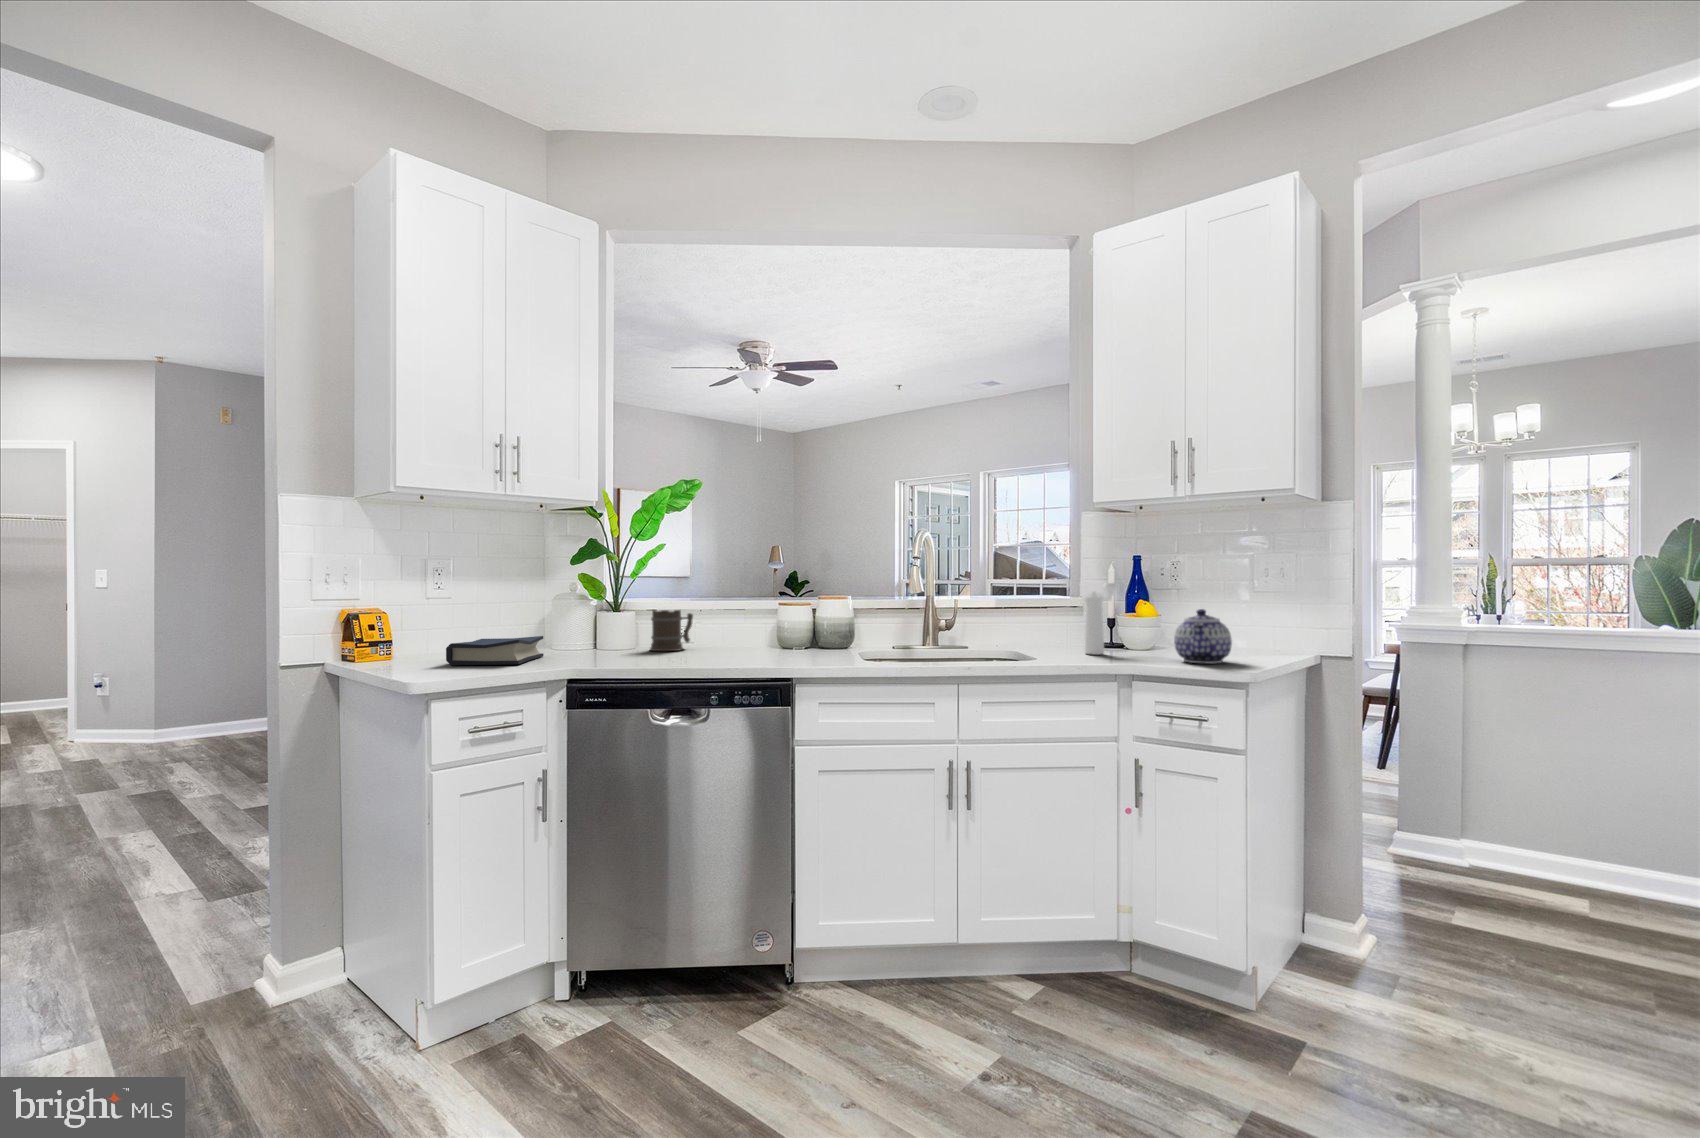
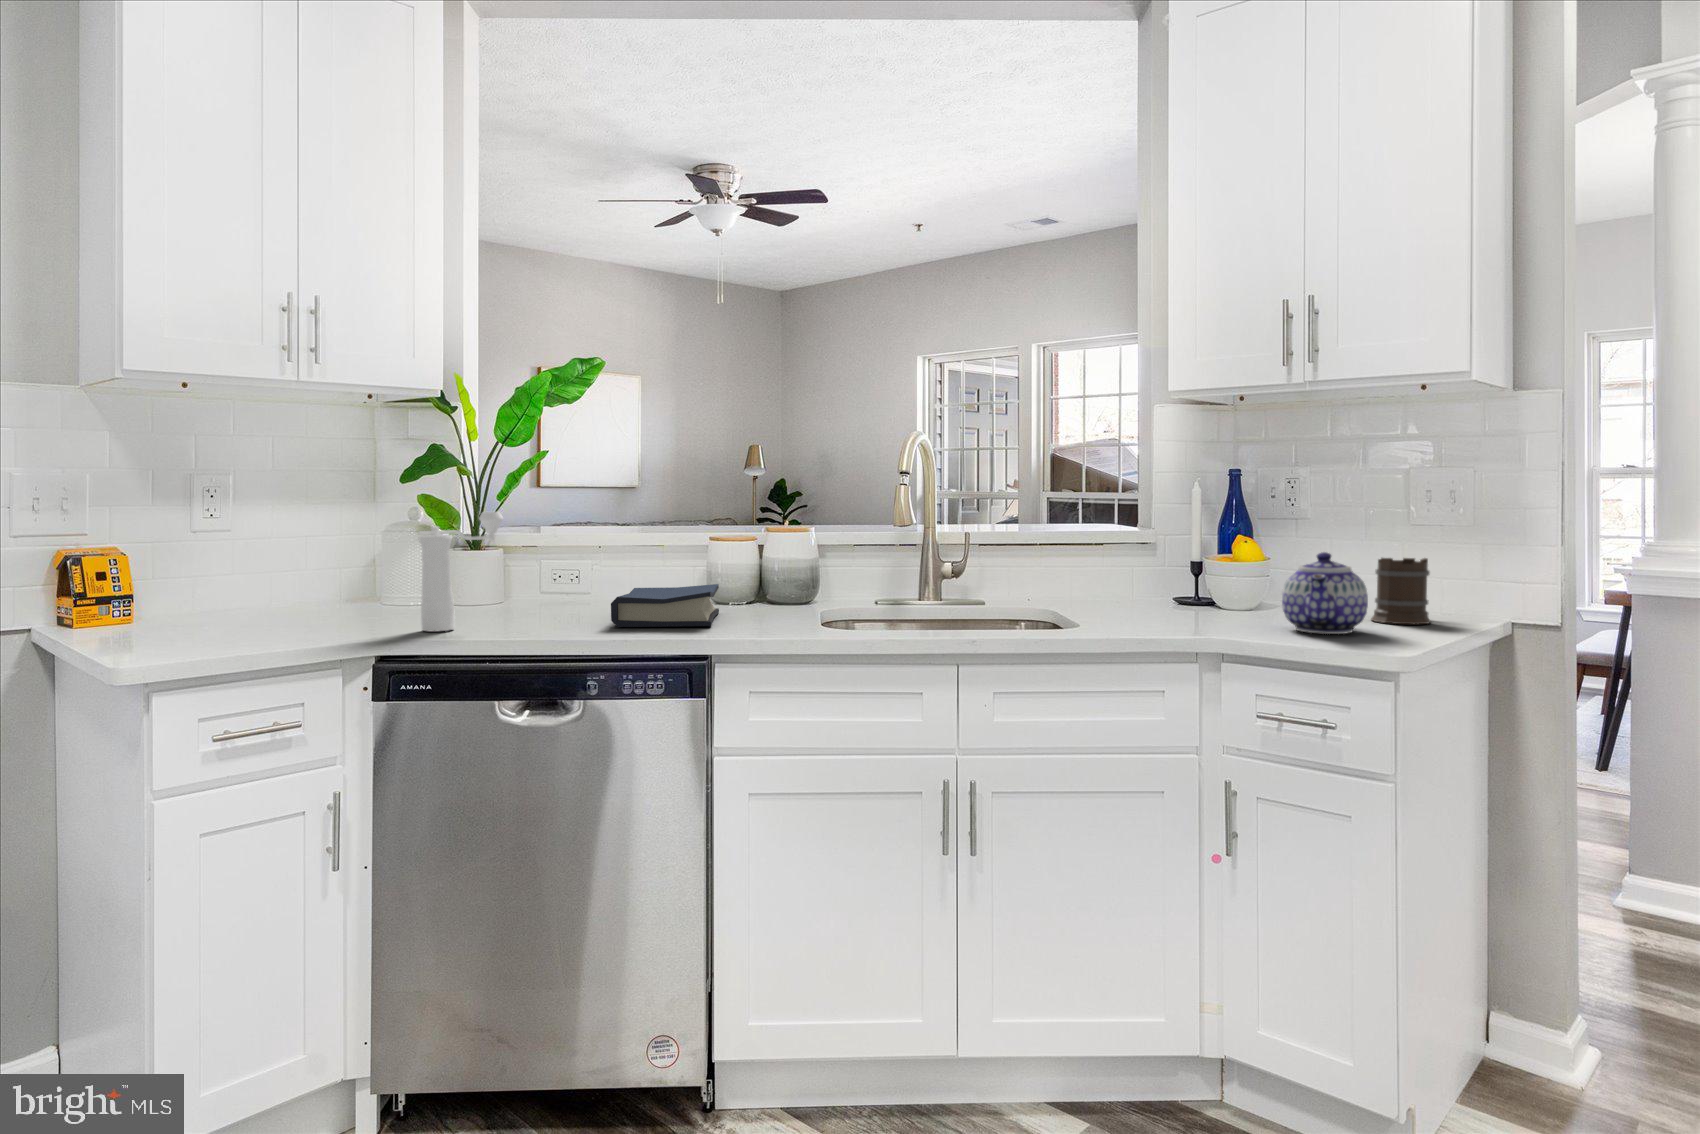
pepper mill: present [1084,583,1117,655] -> present [418,512,503,631]
mug: present [650,610,693,651] -> present [1371,558,1431,624]
hardback book: present [446,636,543,665] -> present [611,584,719,627]

